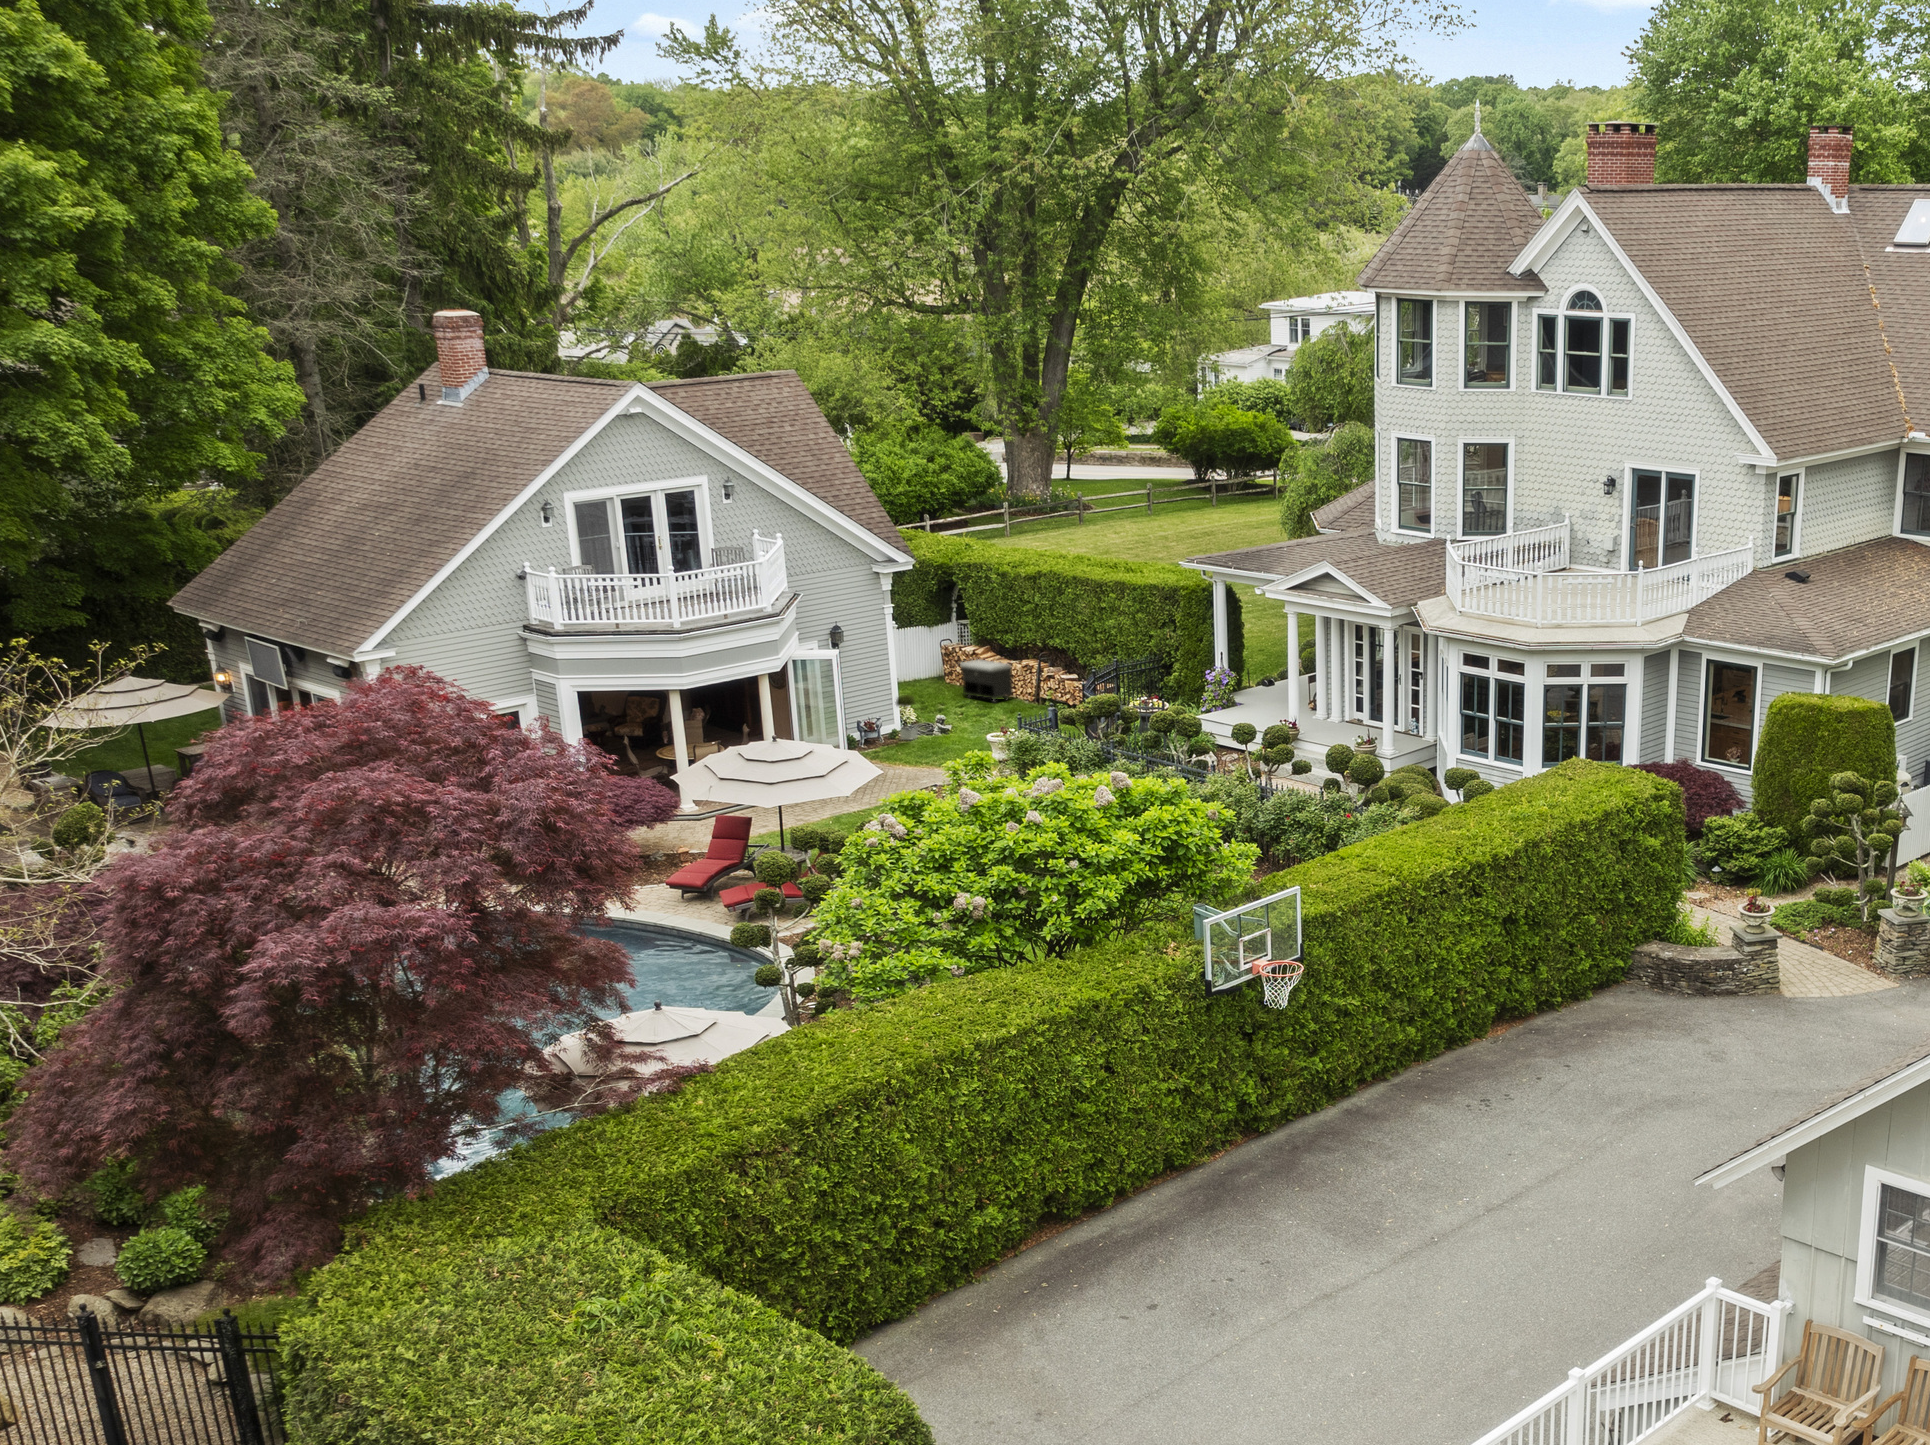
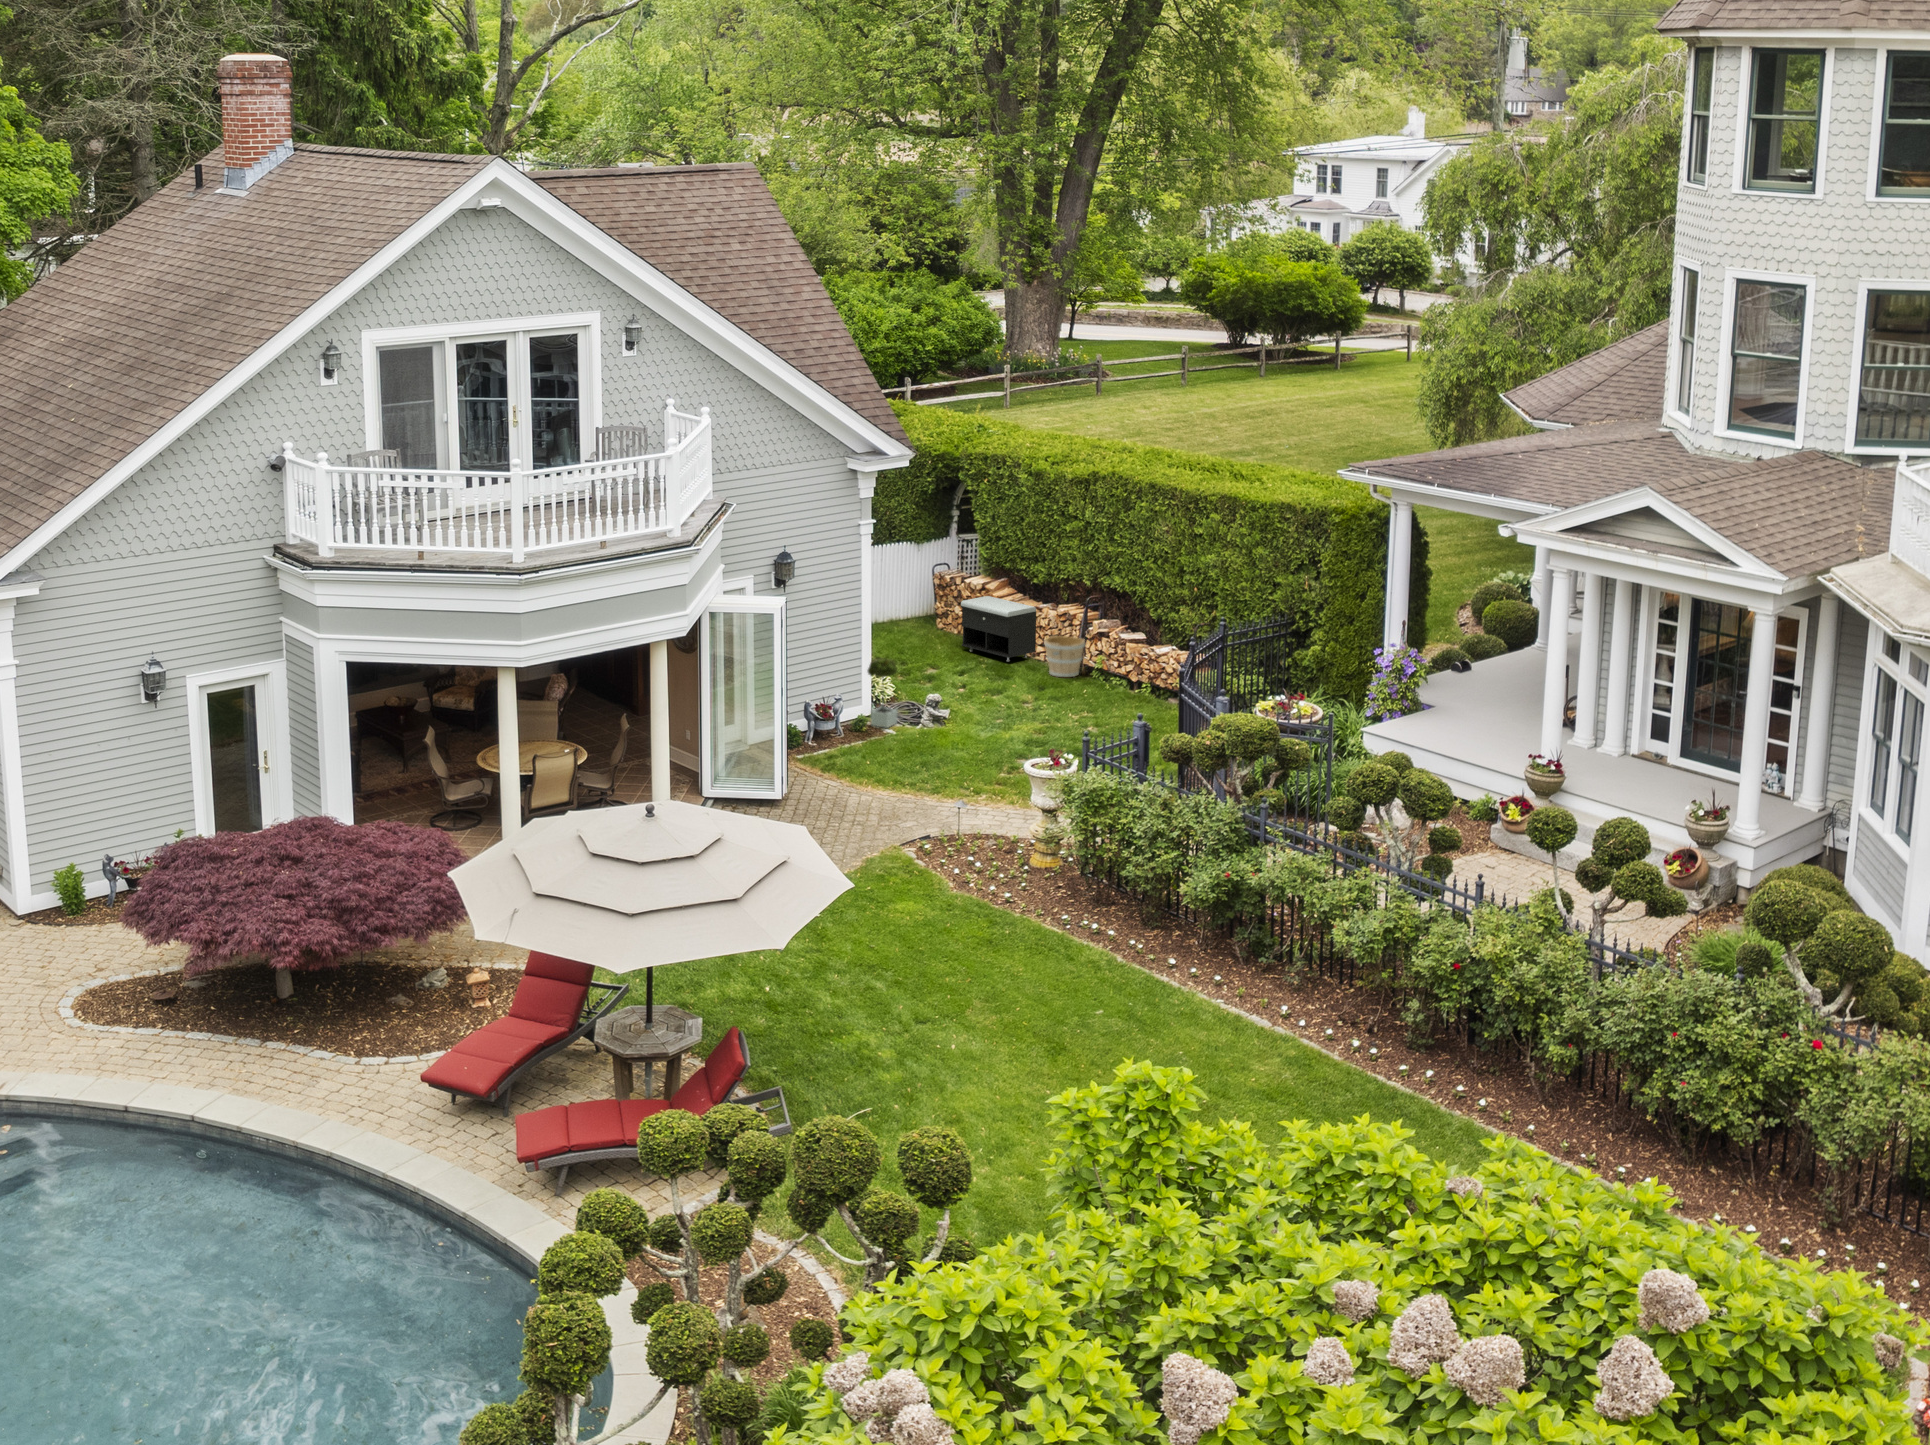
wooden bucket: none [1017,682,1045,709] -> present [1044,635,1085,677]

